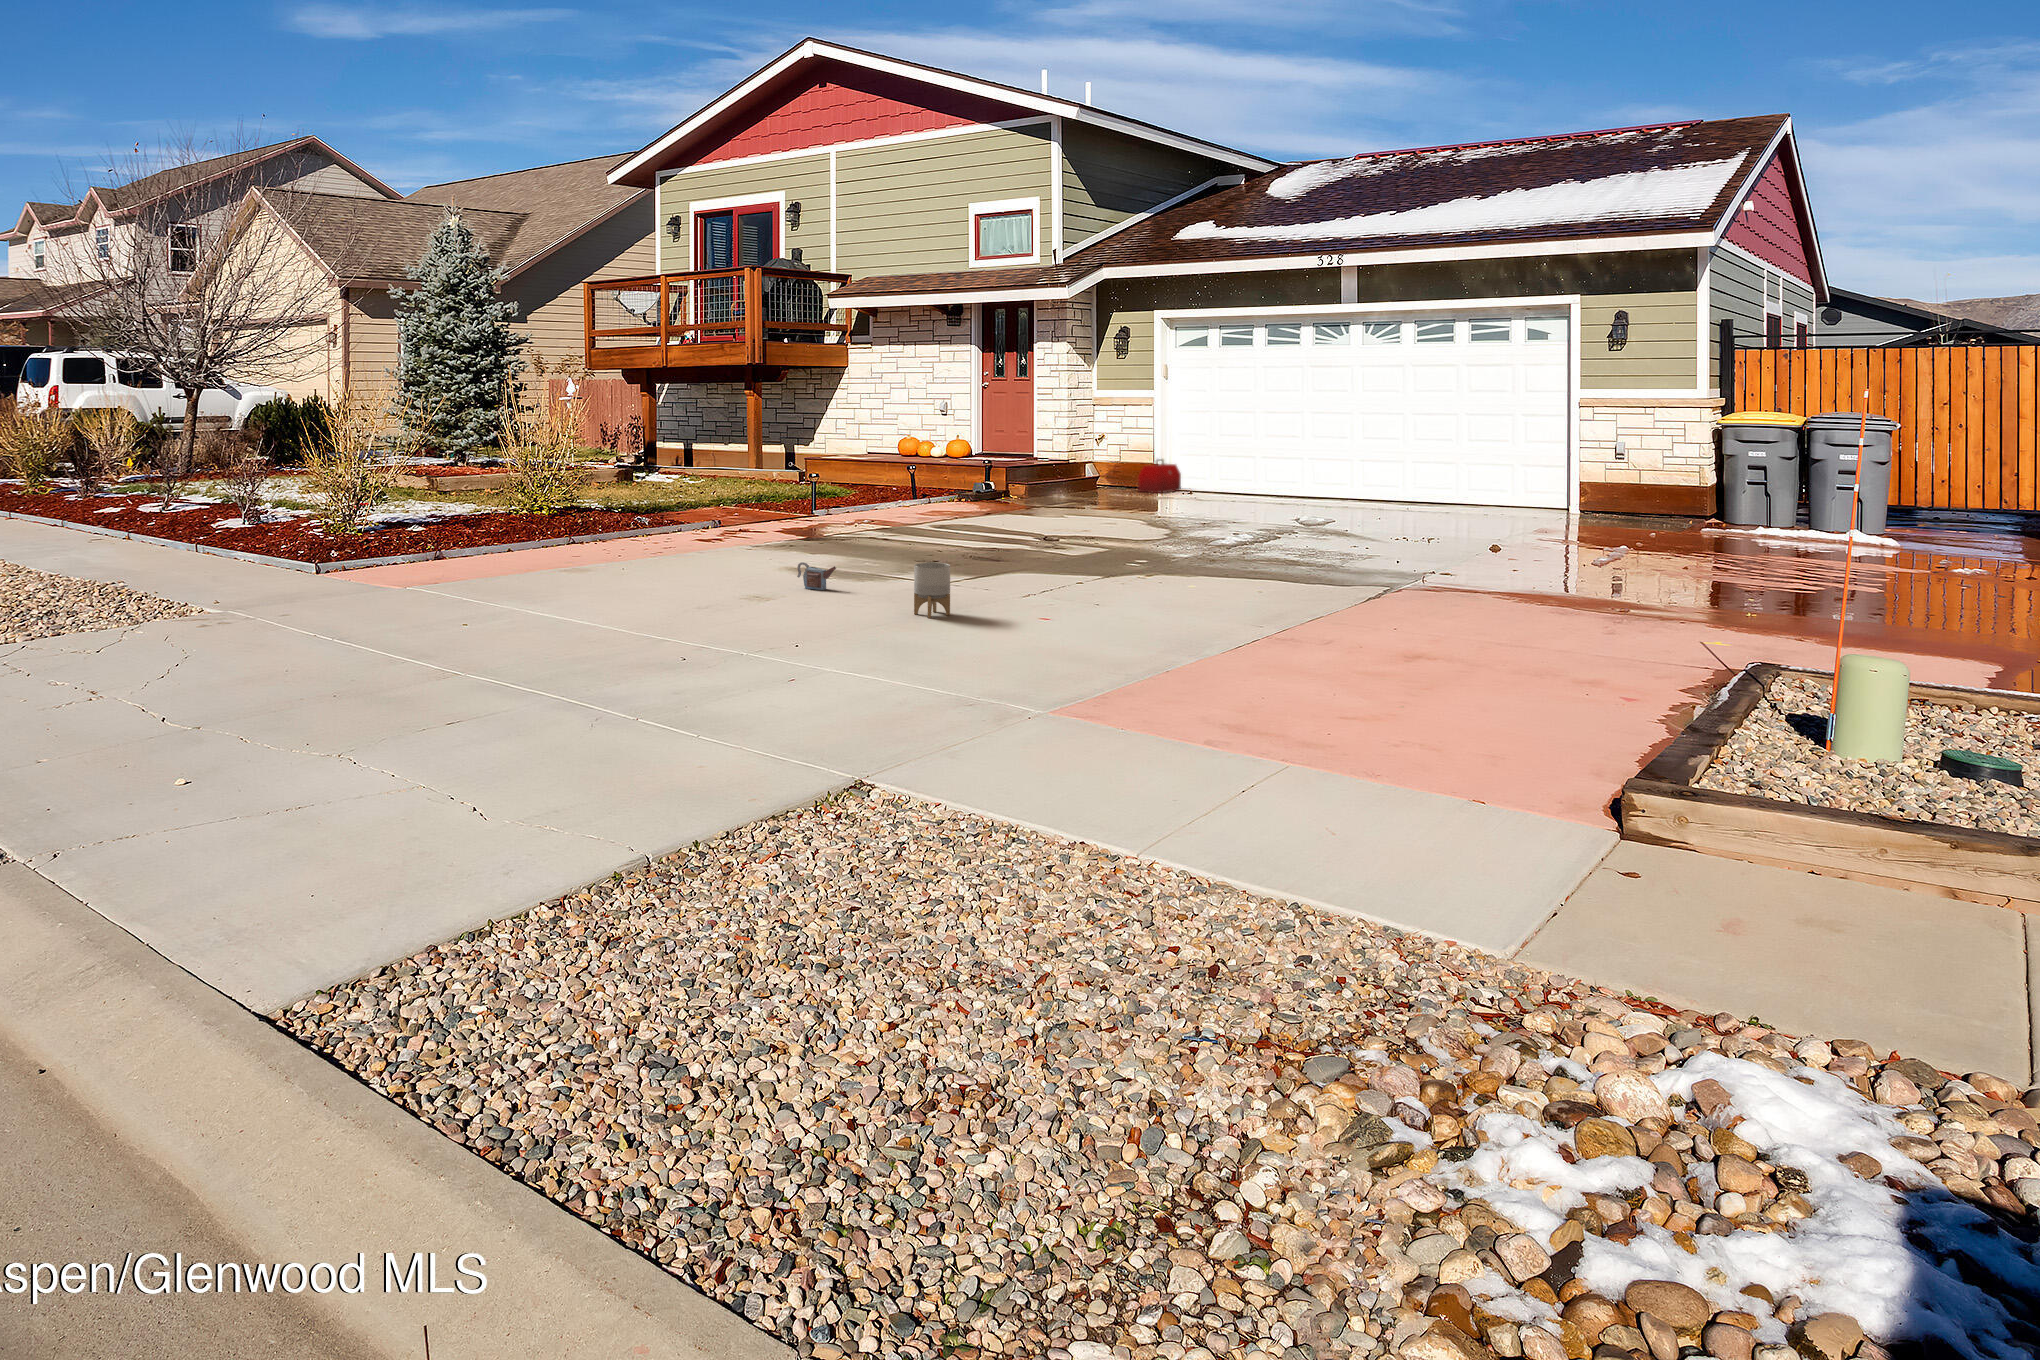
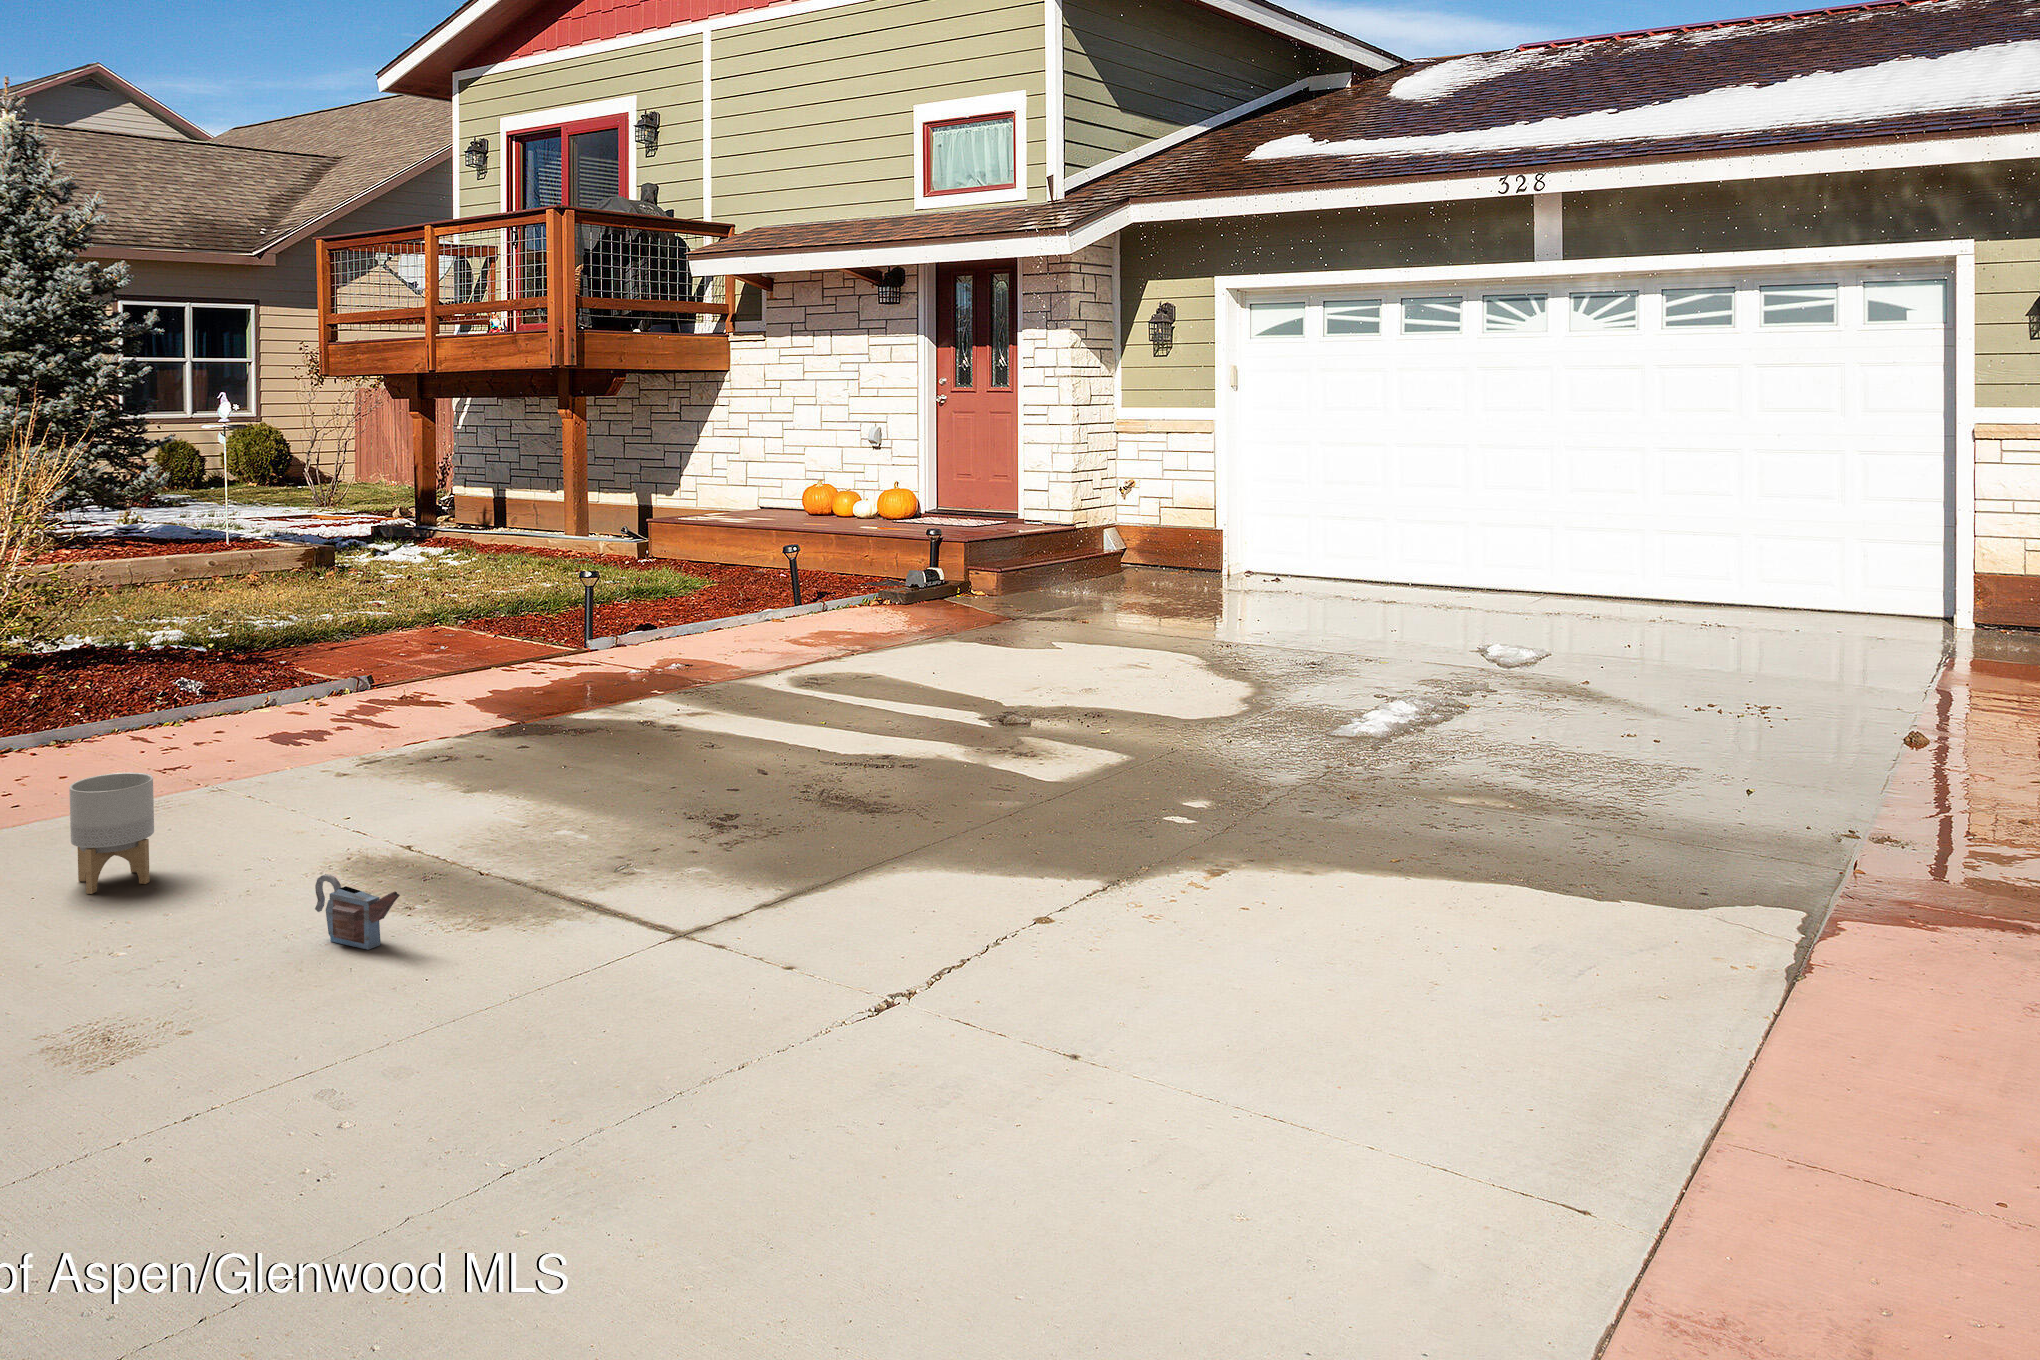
toolbox: present [1138,459,1181,493] -> none [1188,525,1260,585]
planter: present [914,562,950,618] -> present [69,772,154,894]

